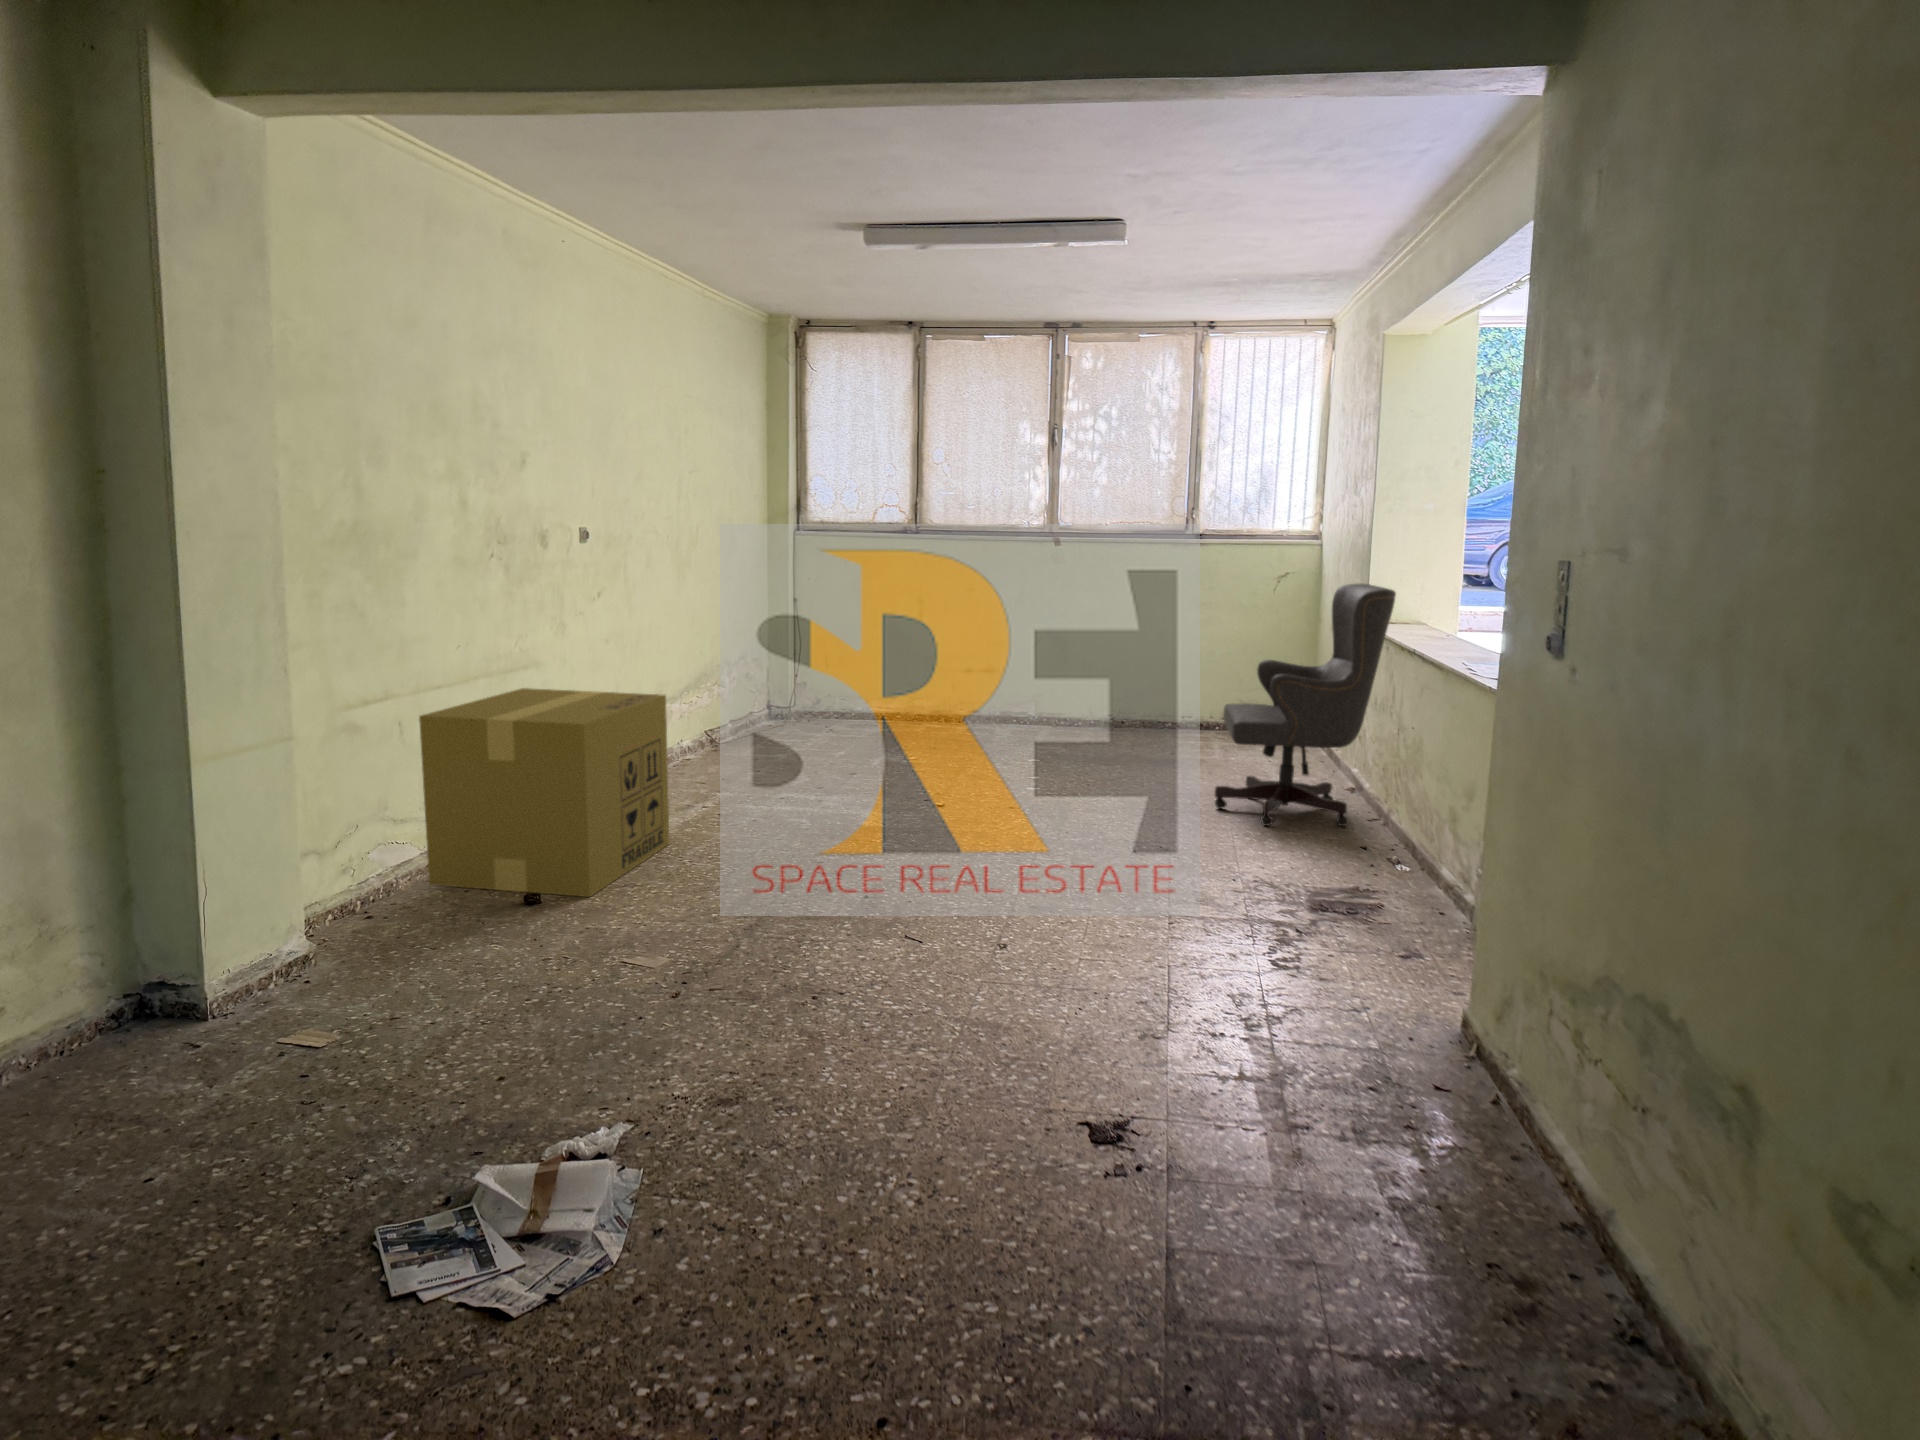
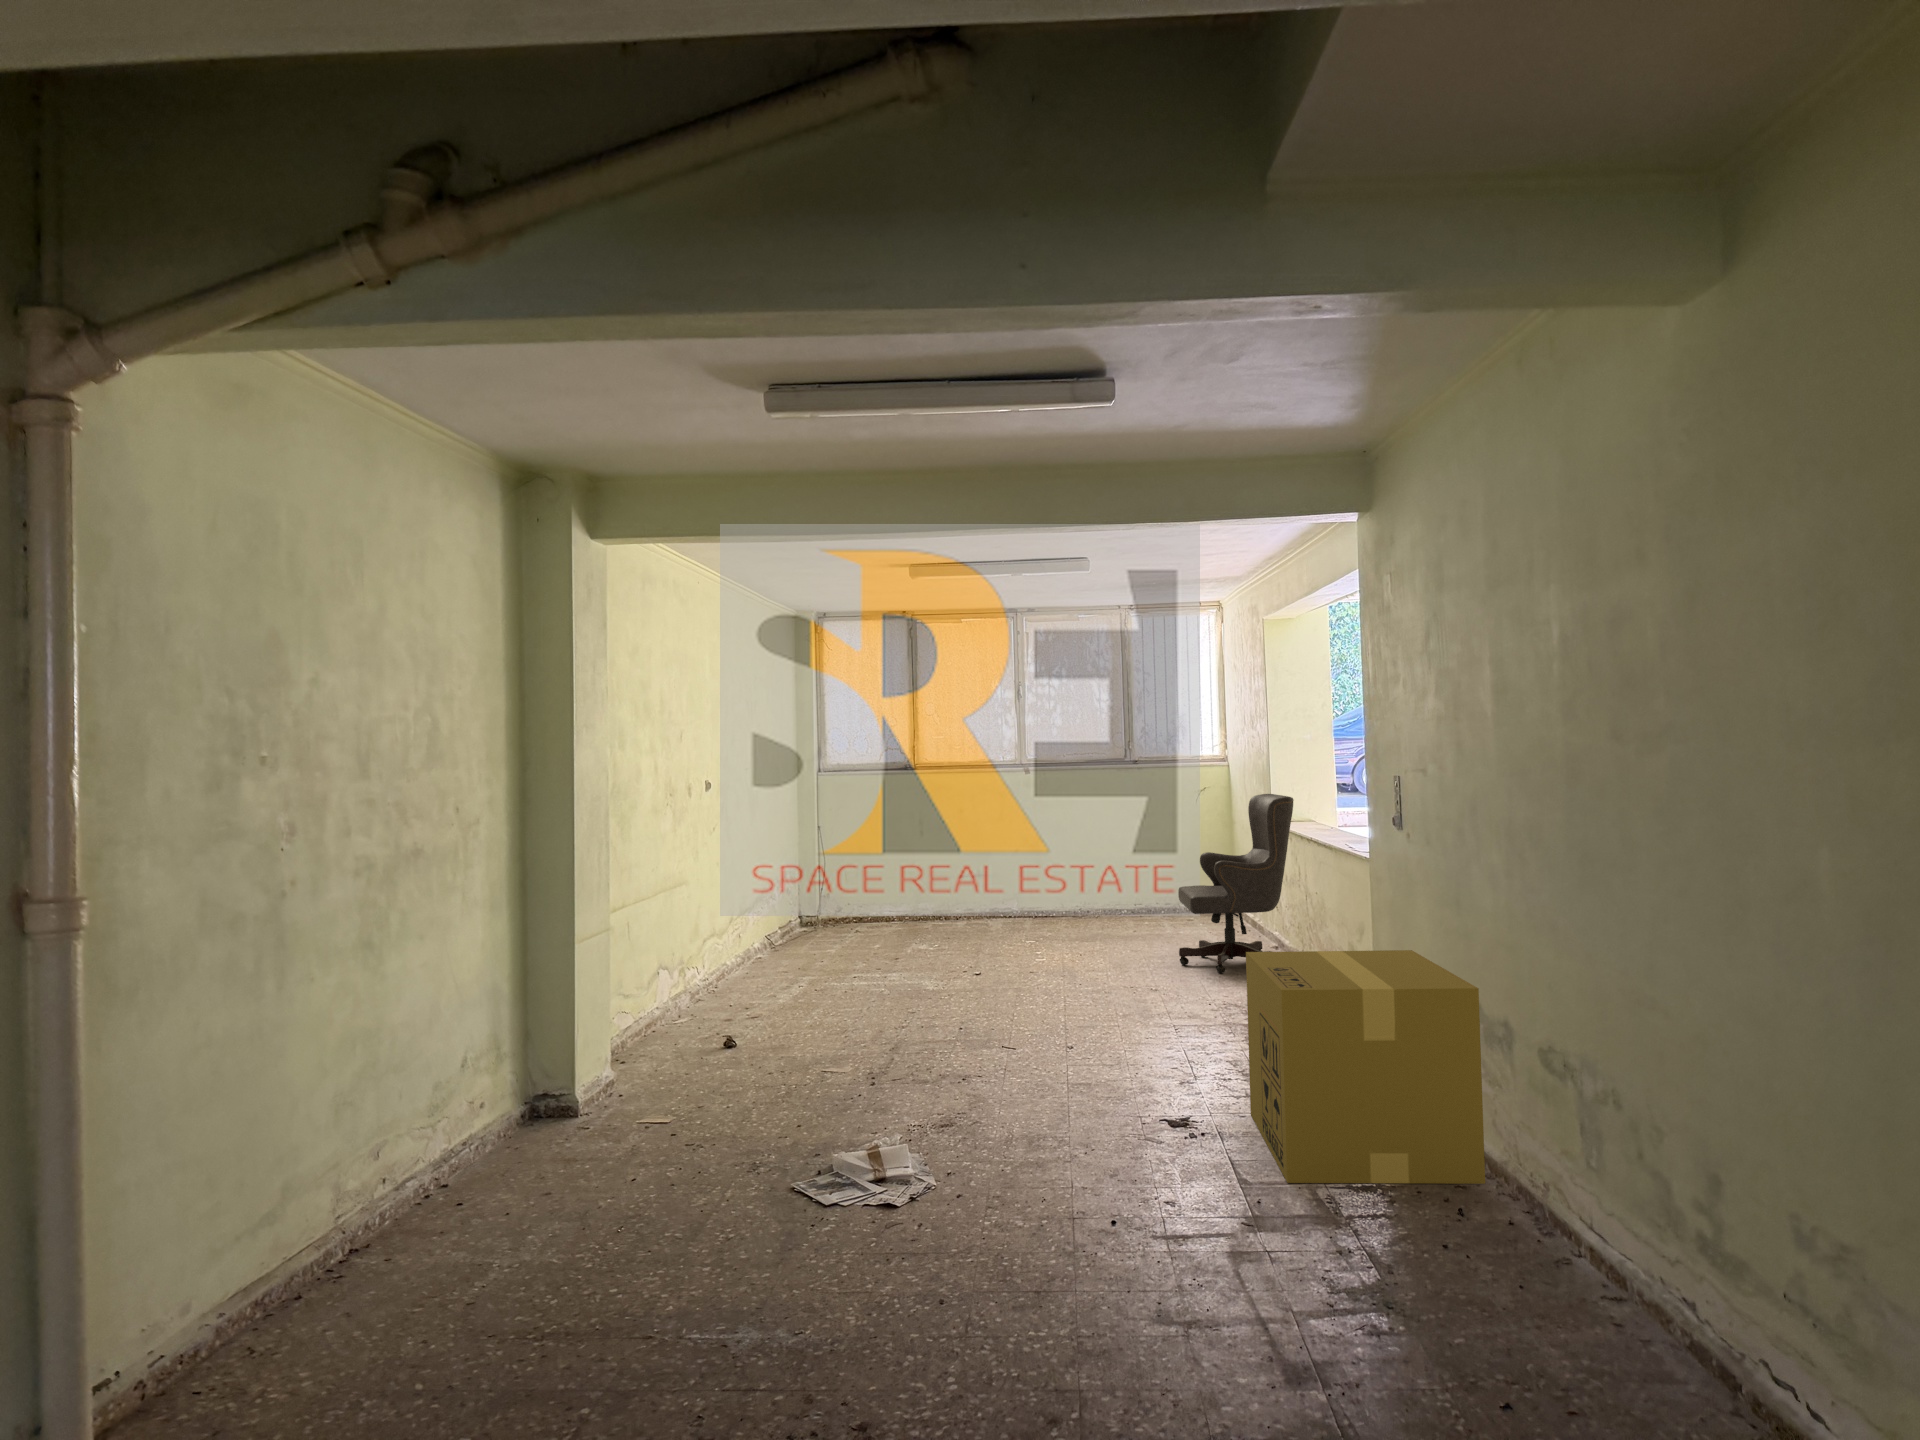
cardboard box: present [419,688,669,897] -> present [1246,950,1485,1184]

